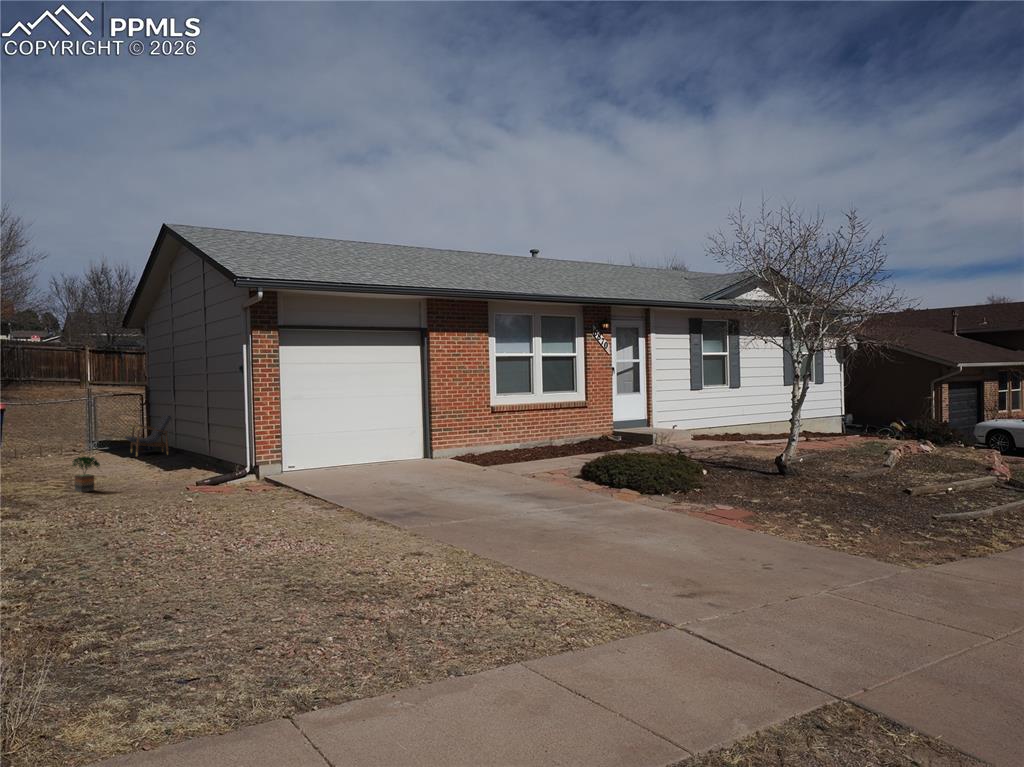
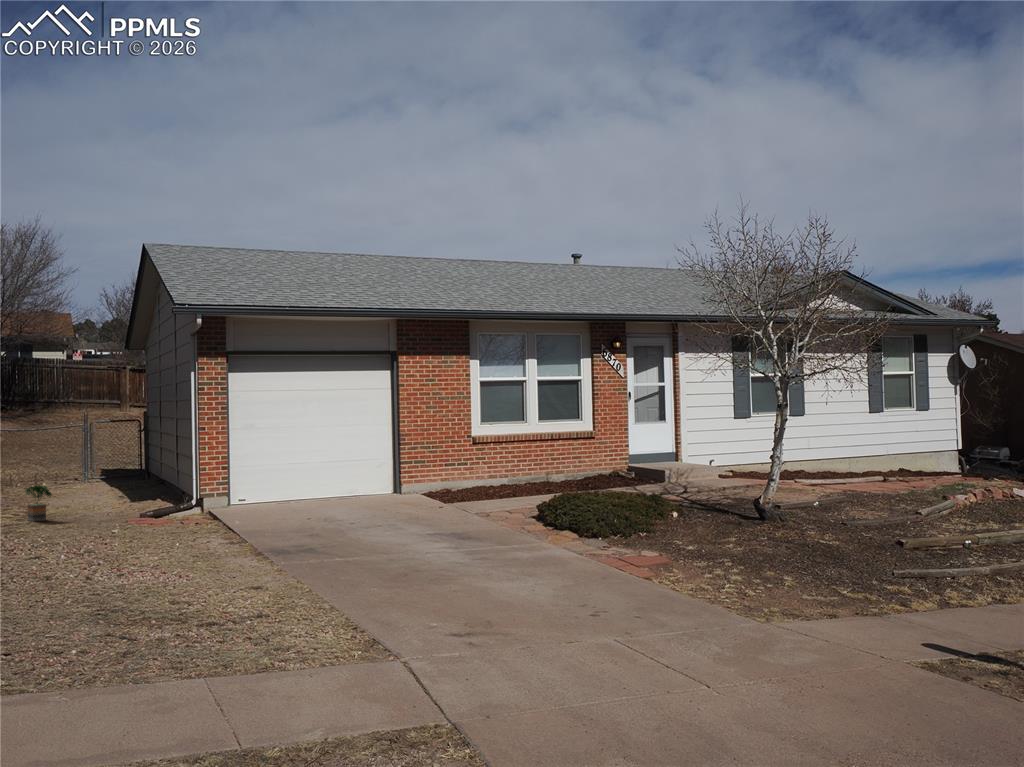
lounge chair: present [125,414,171,456] -> none [115,442,161,487]

